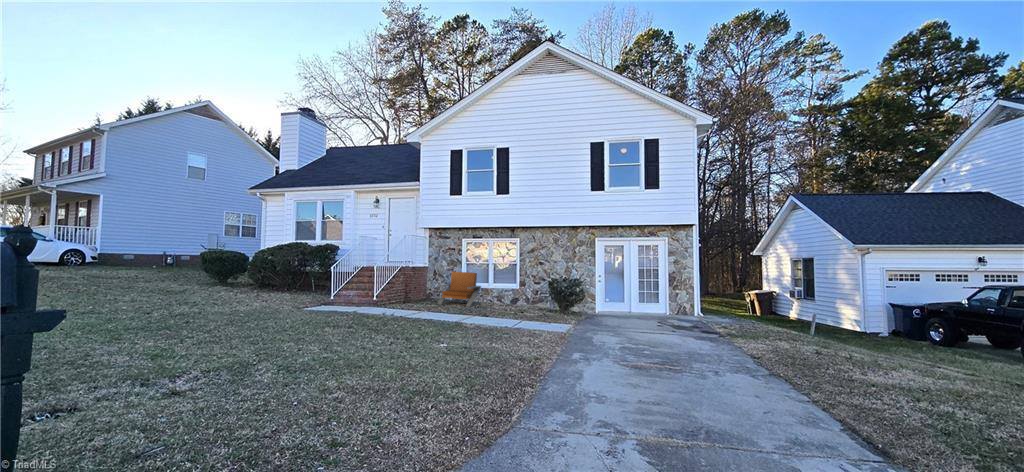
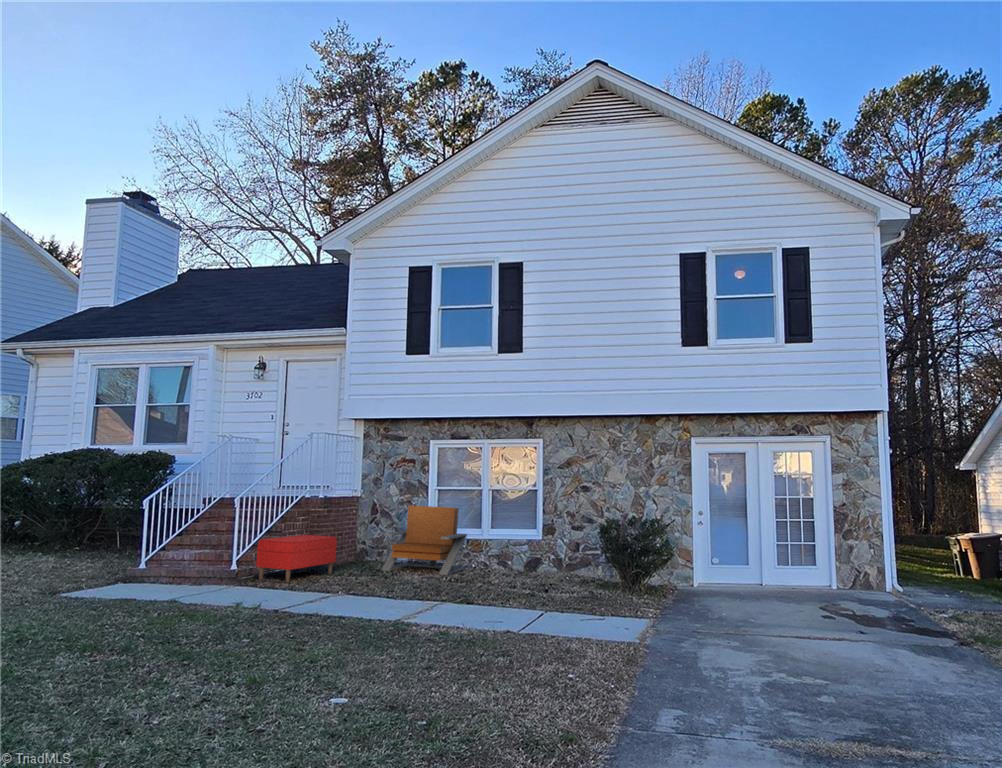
bench: none [369,286,413,310] -> present [256,535,337,583]

